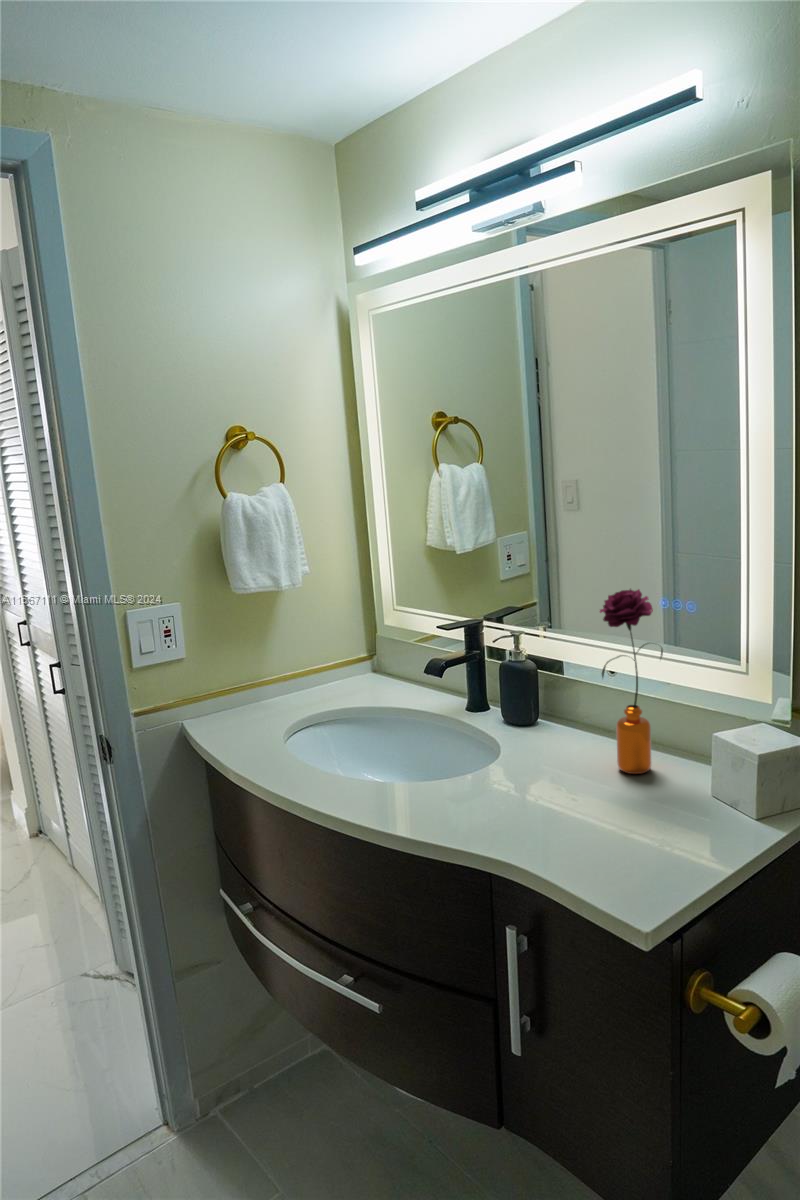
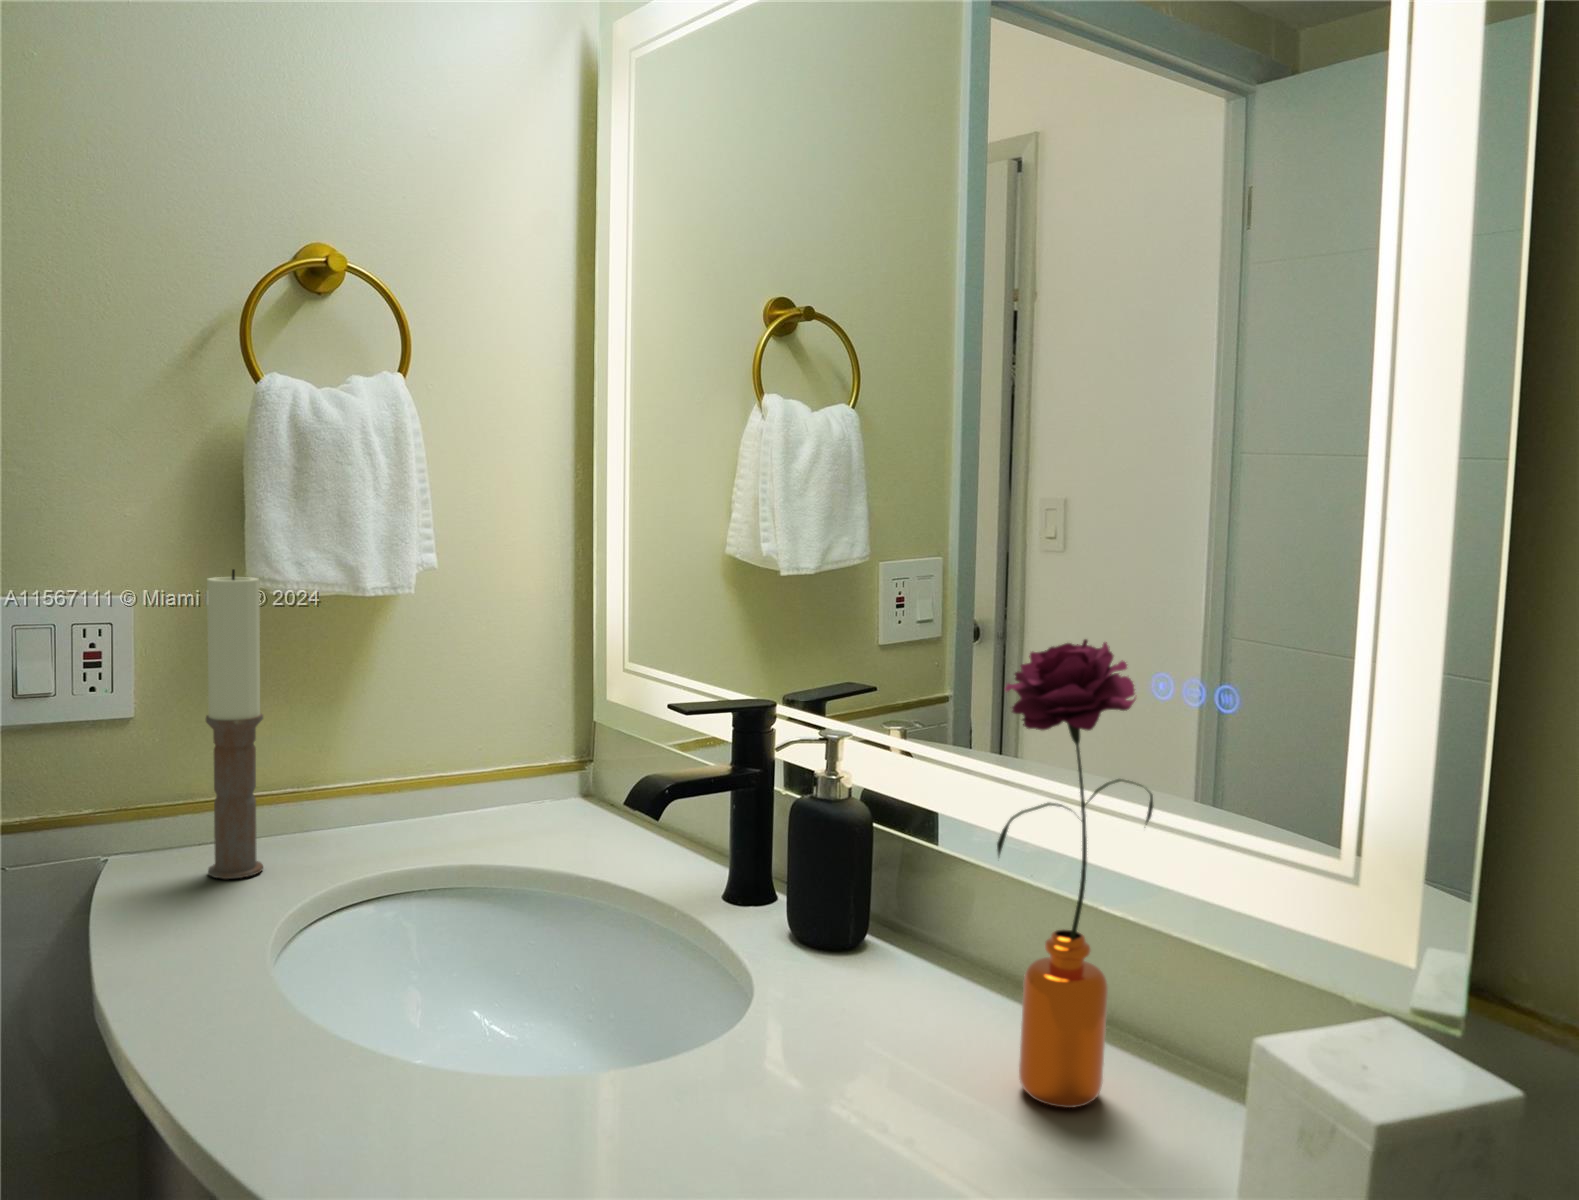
candle: none [218,586,256,726] -> present [206,569,263,879]

